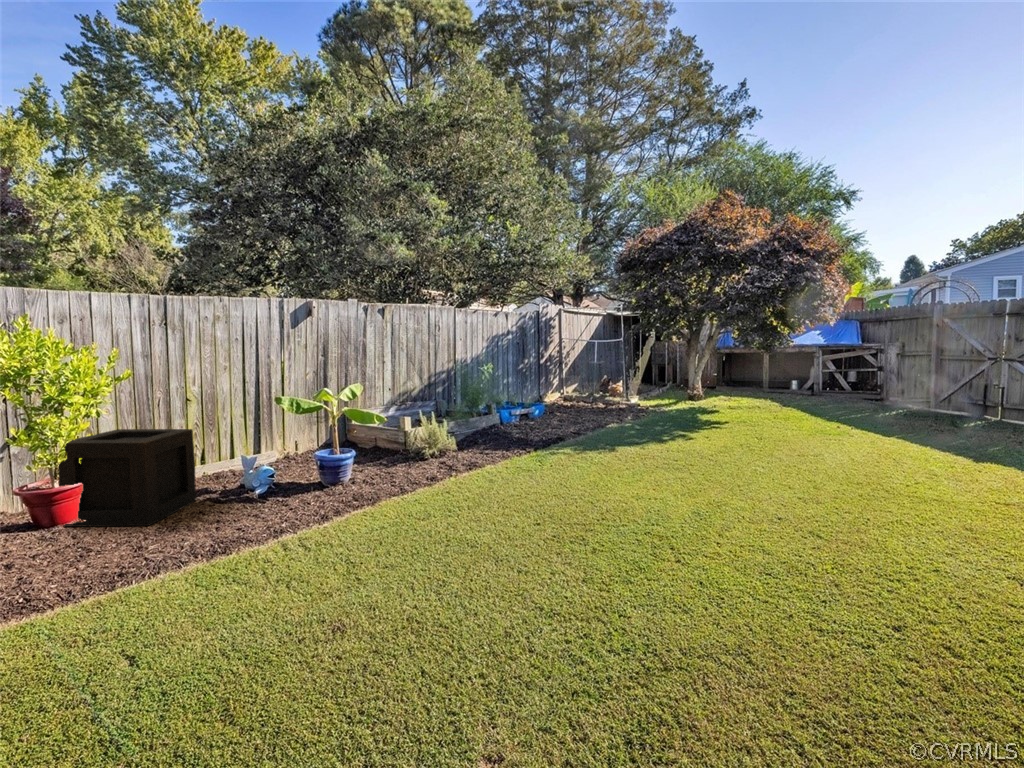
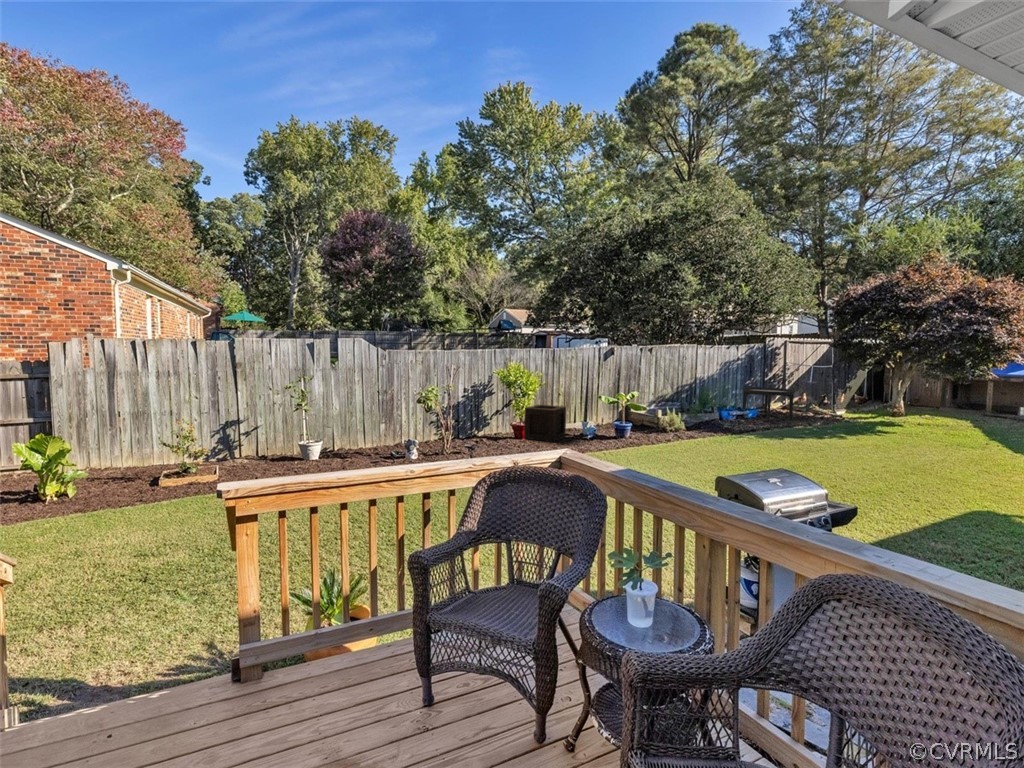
round table: none [517,372,589,420] -> present [742,387,796,421]

